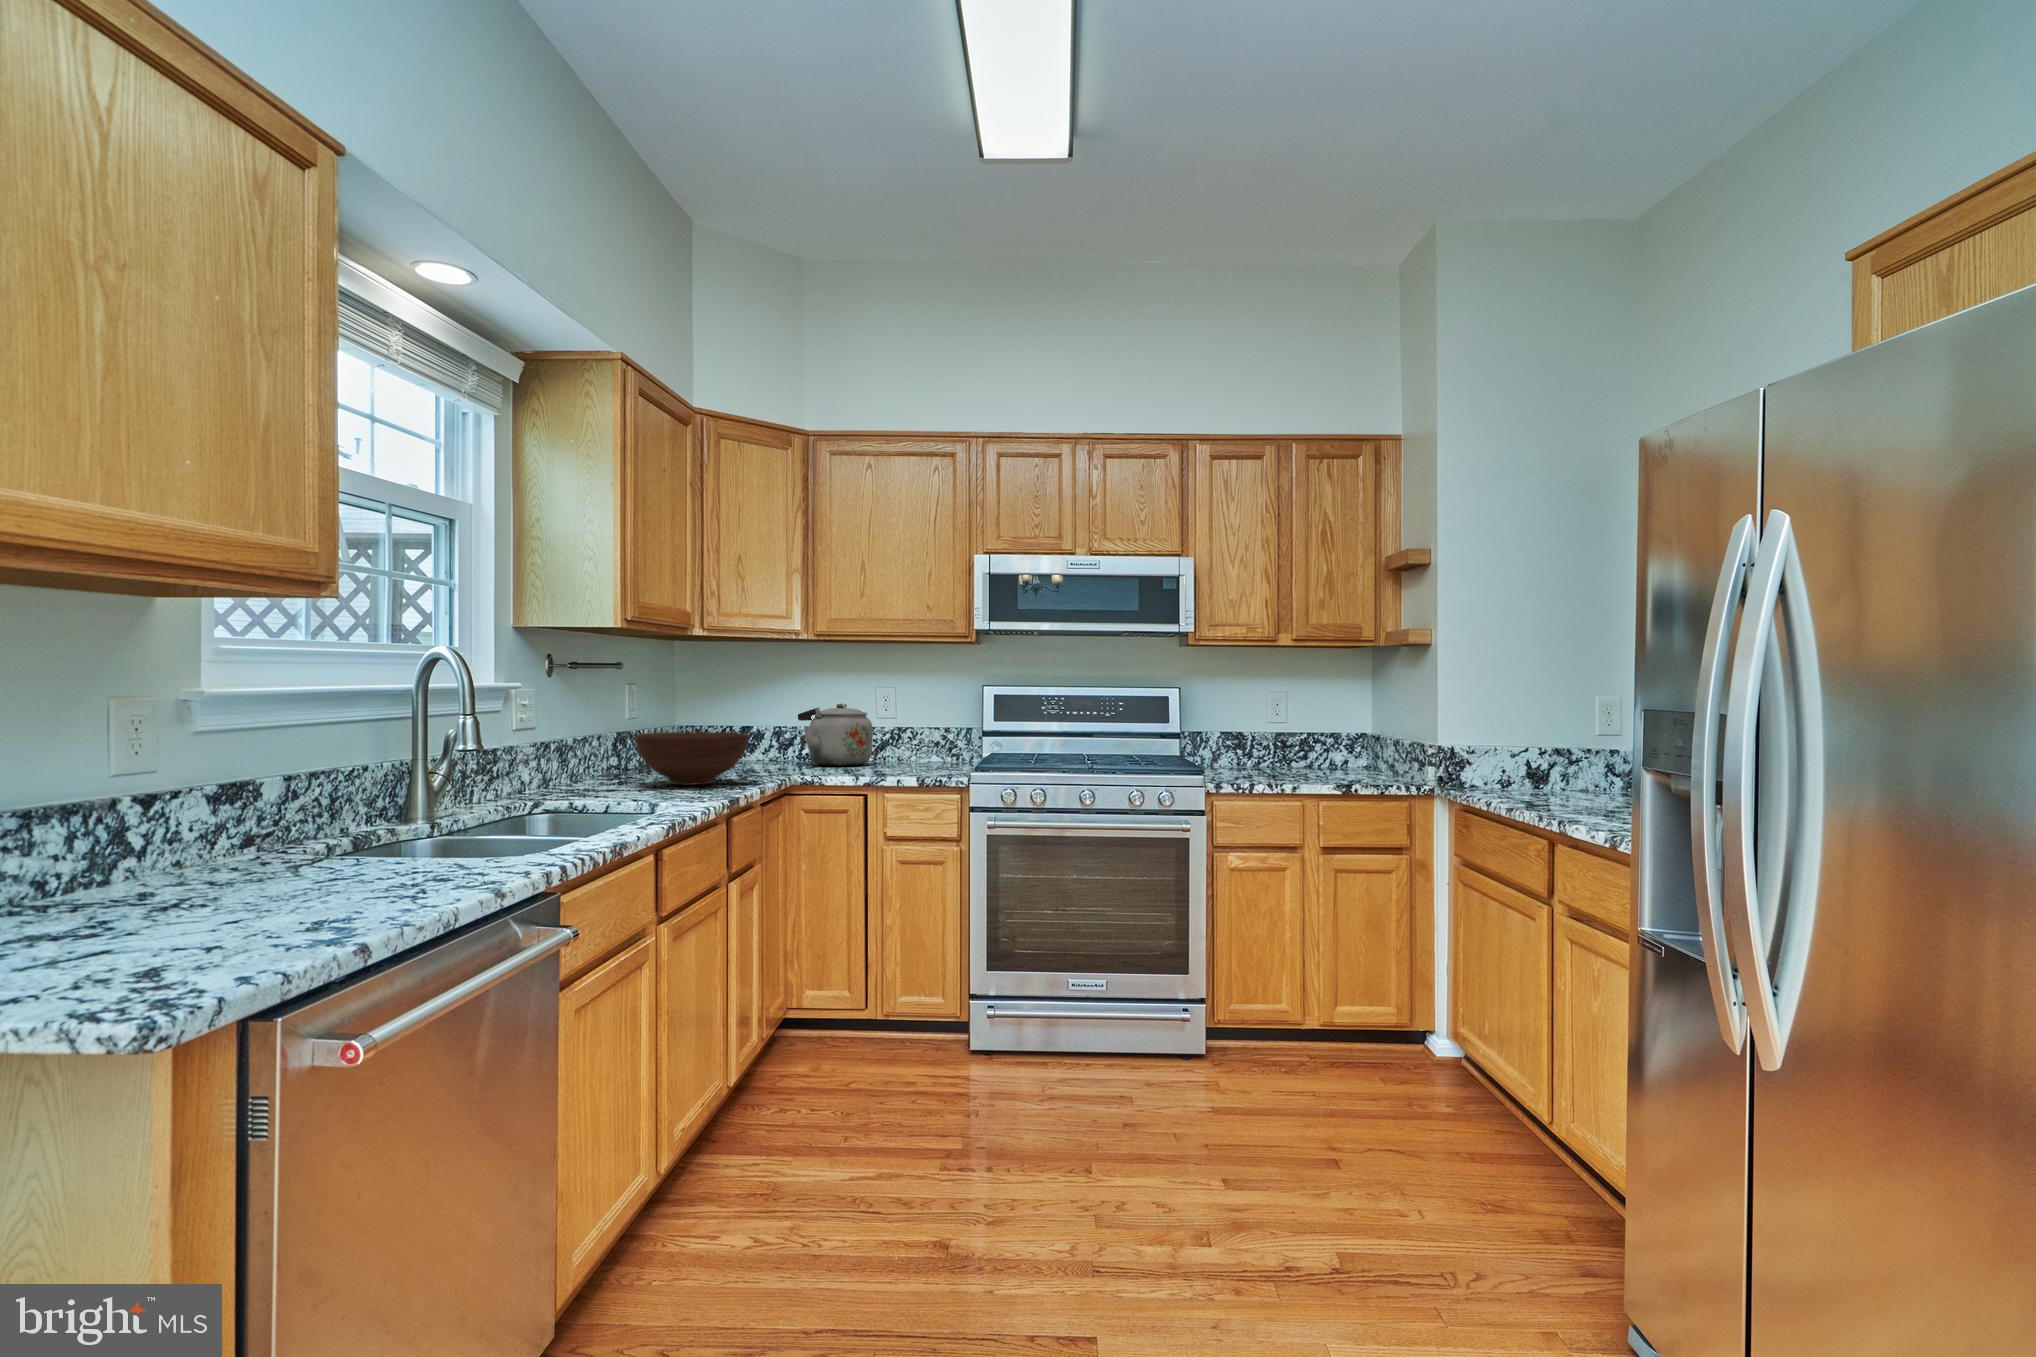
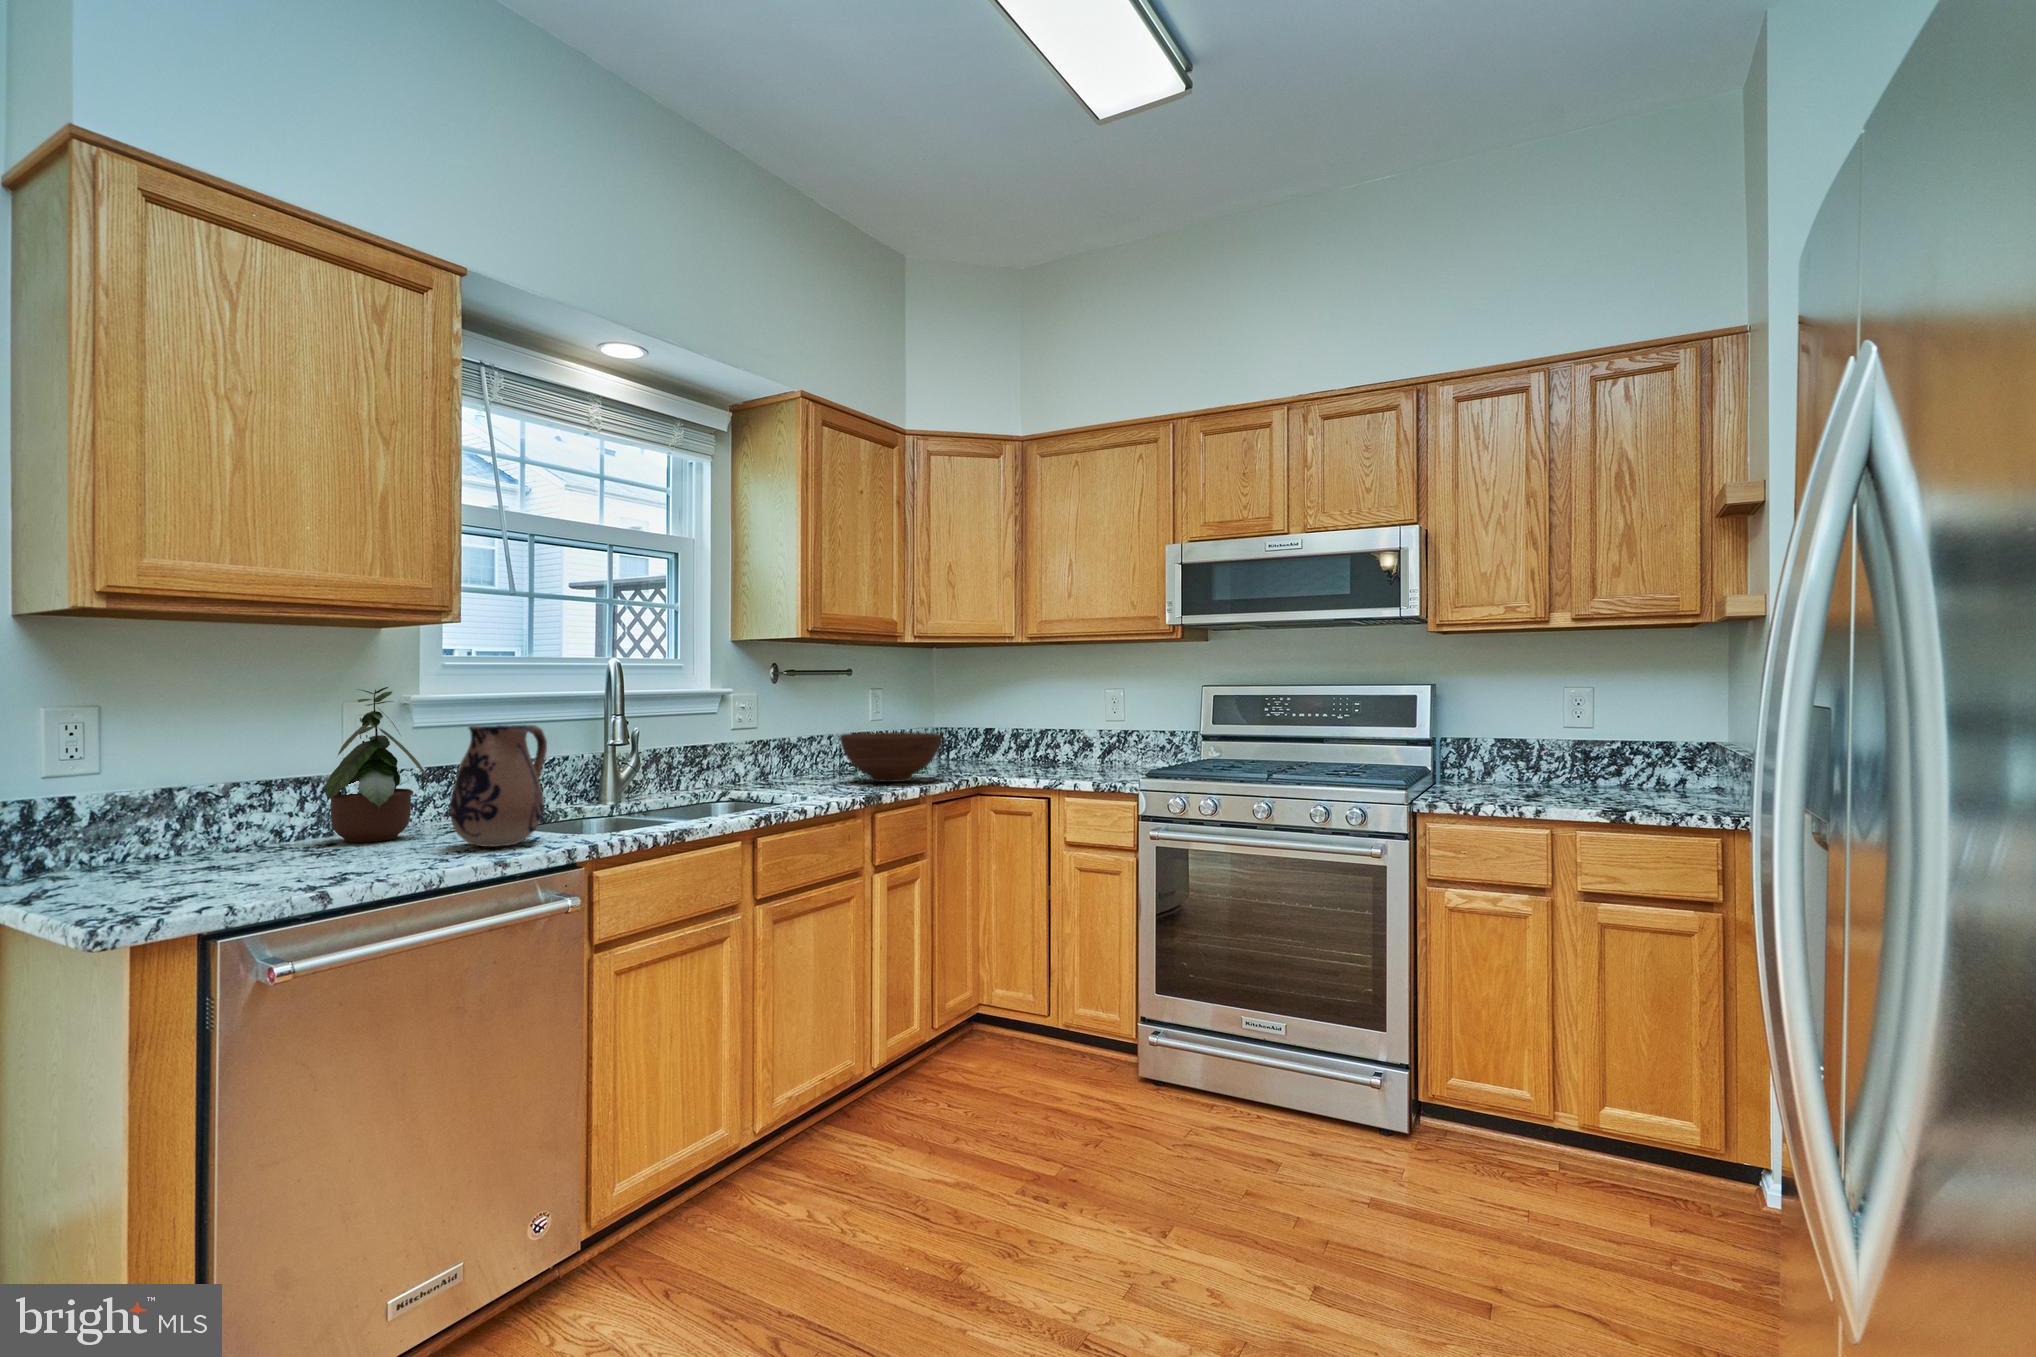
potted plant: none [90,665,271,891] -> present [325,687,429,842]
kettle: present [798,703,873,766] -> none [1030,705,1104,768]
ceramic pitcher: none [347,725,472,880] -> present [450,725,547,847]

